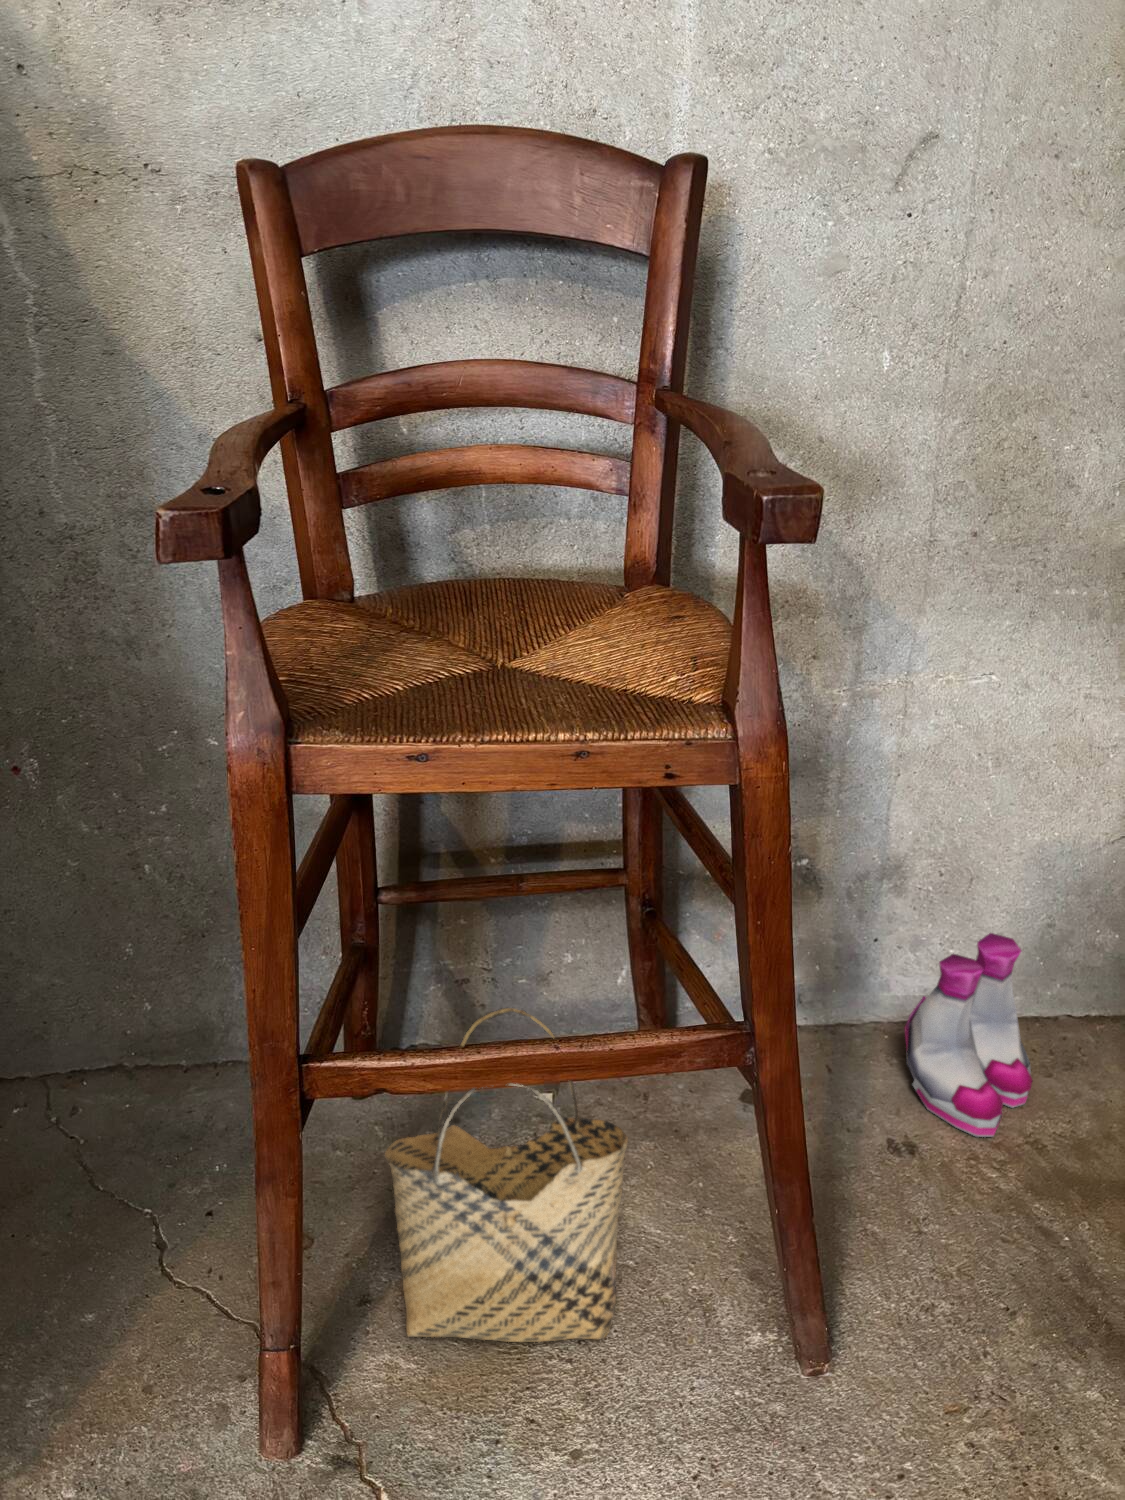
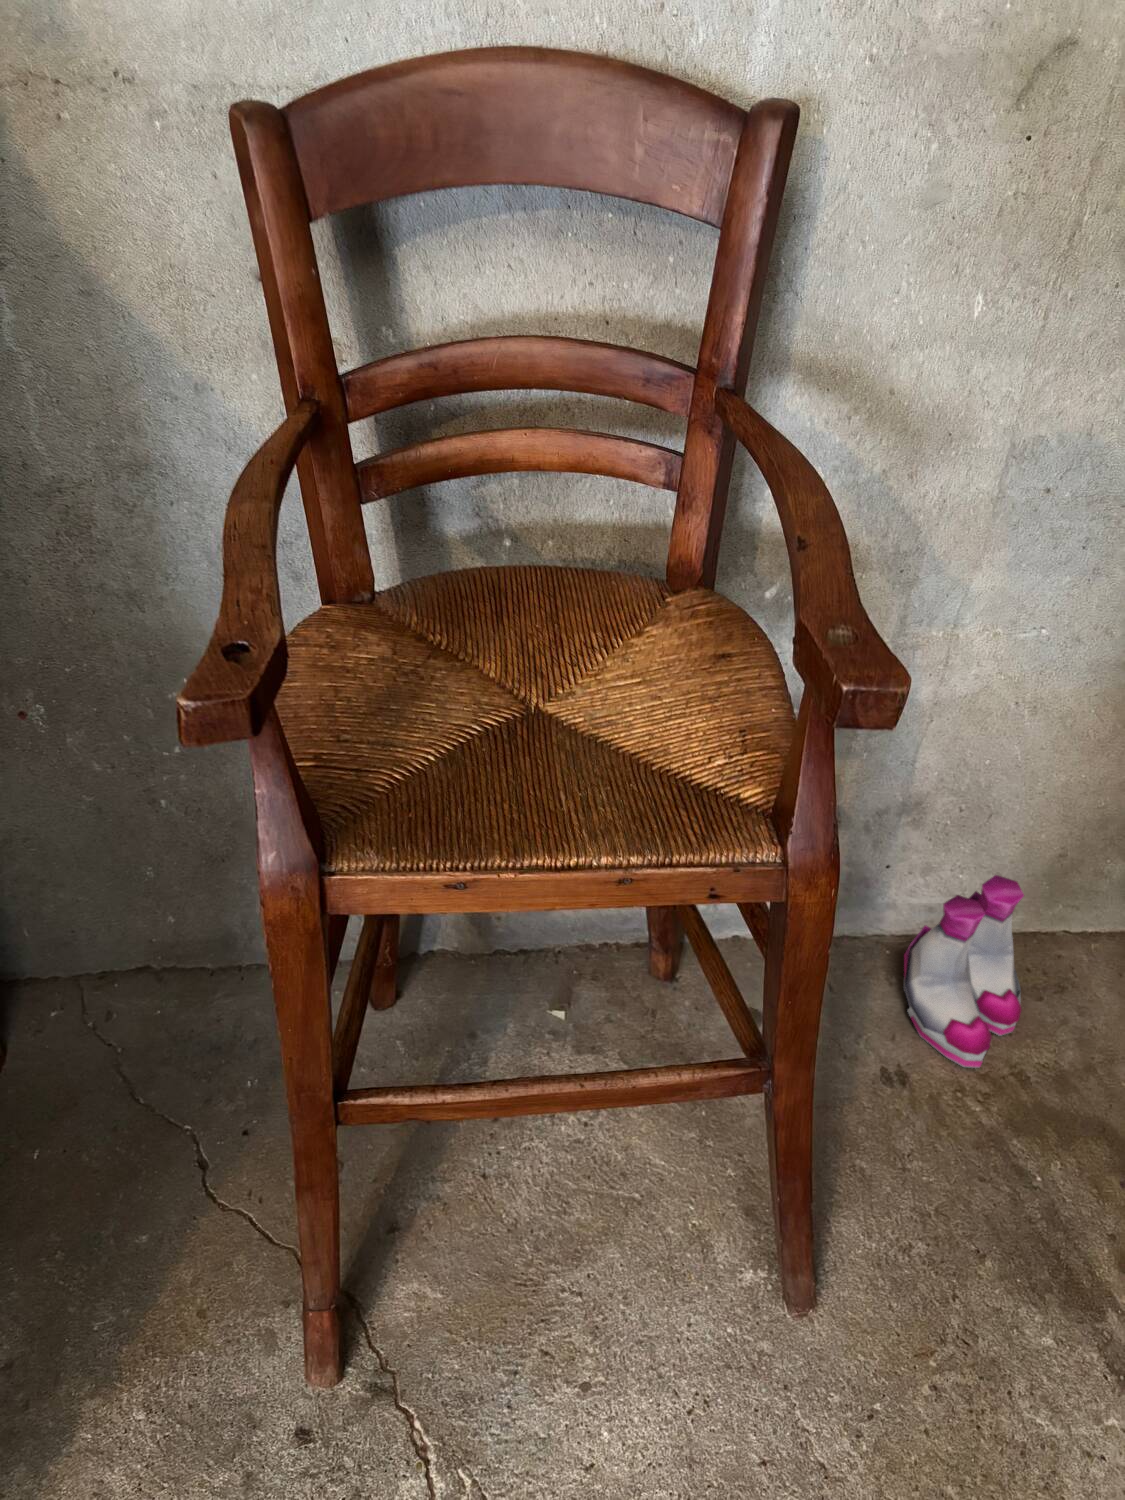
woven basket: present [385,1008,628,1342] -> none [412,995,639,1279]

